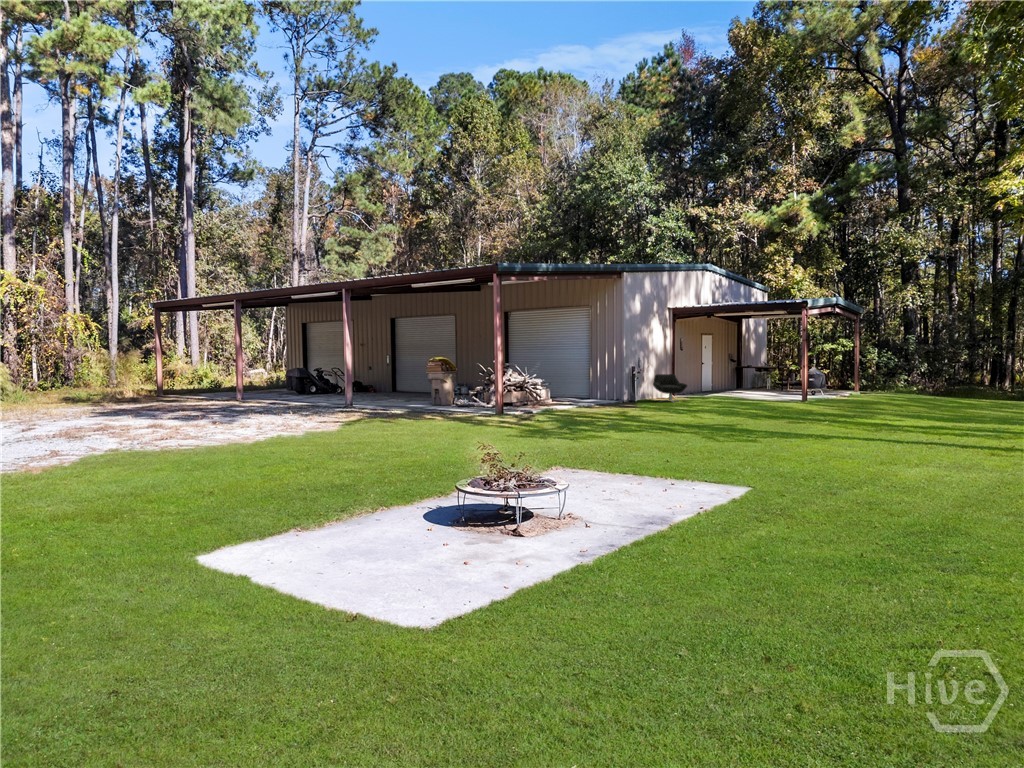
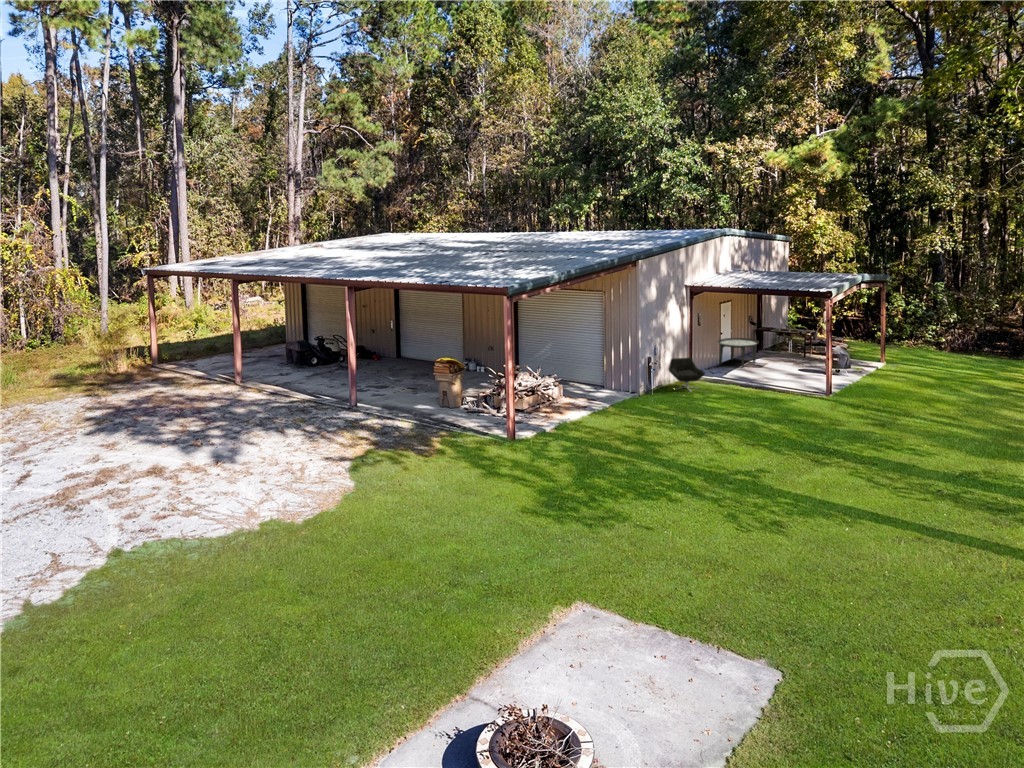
round table: none [701,371,741,395] -> present [718,338,759,368]

